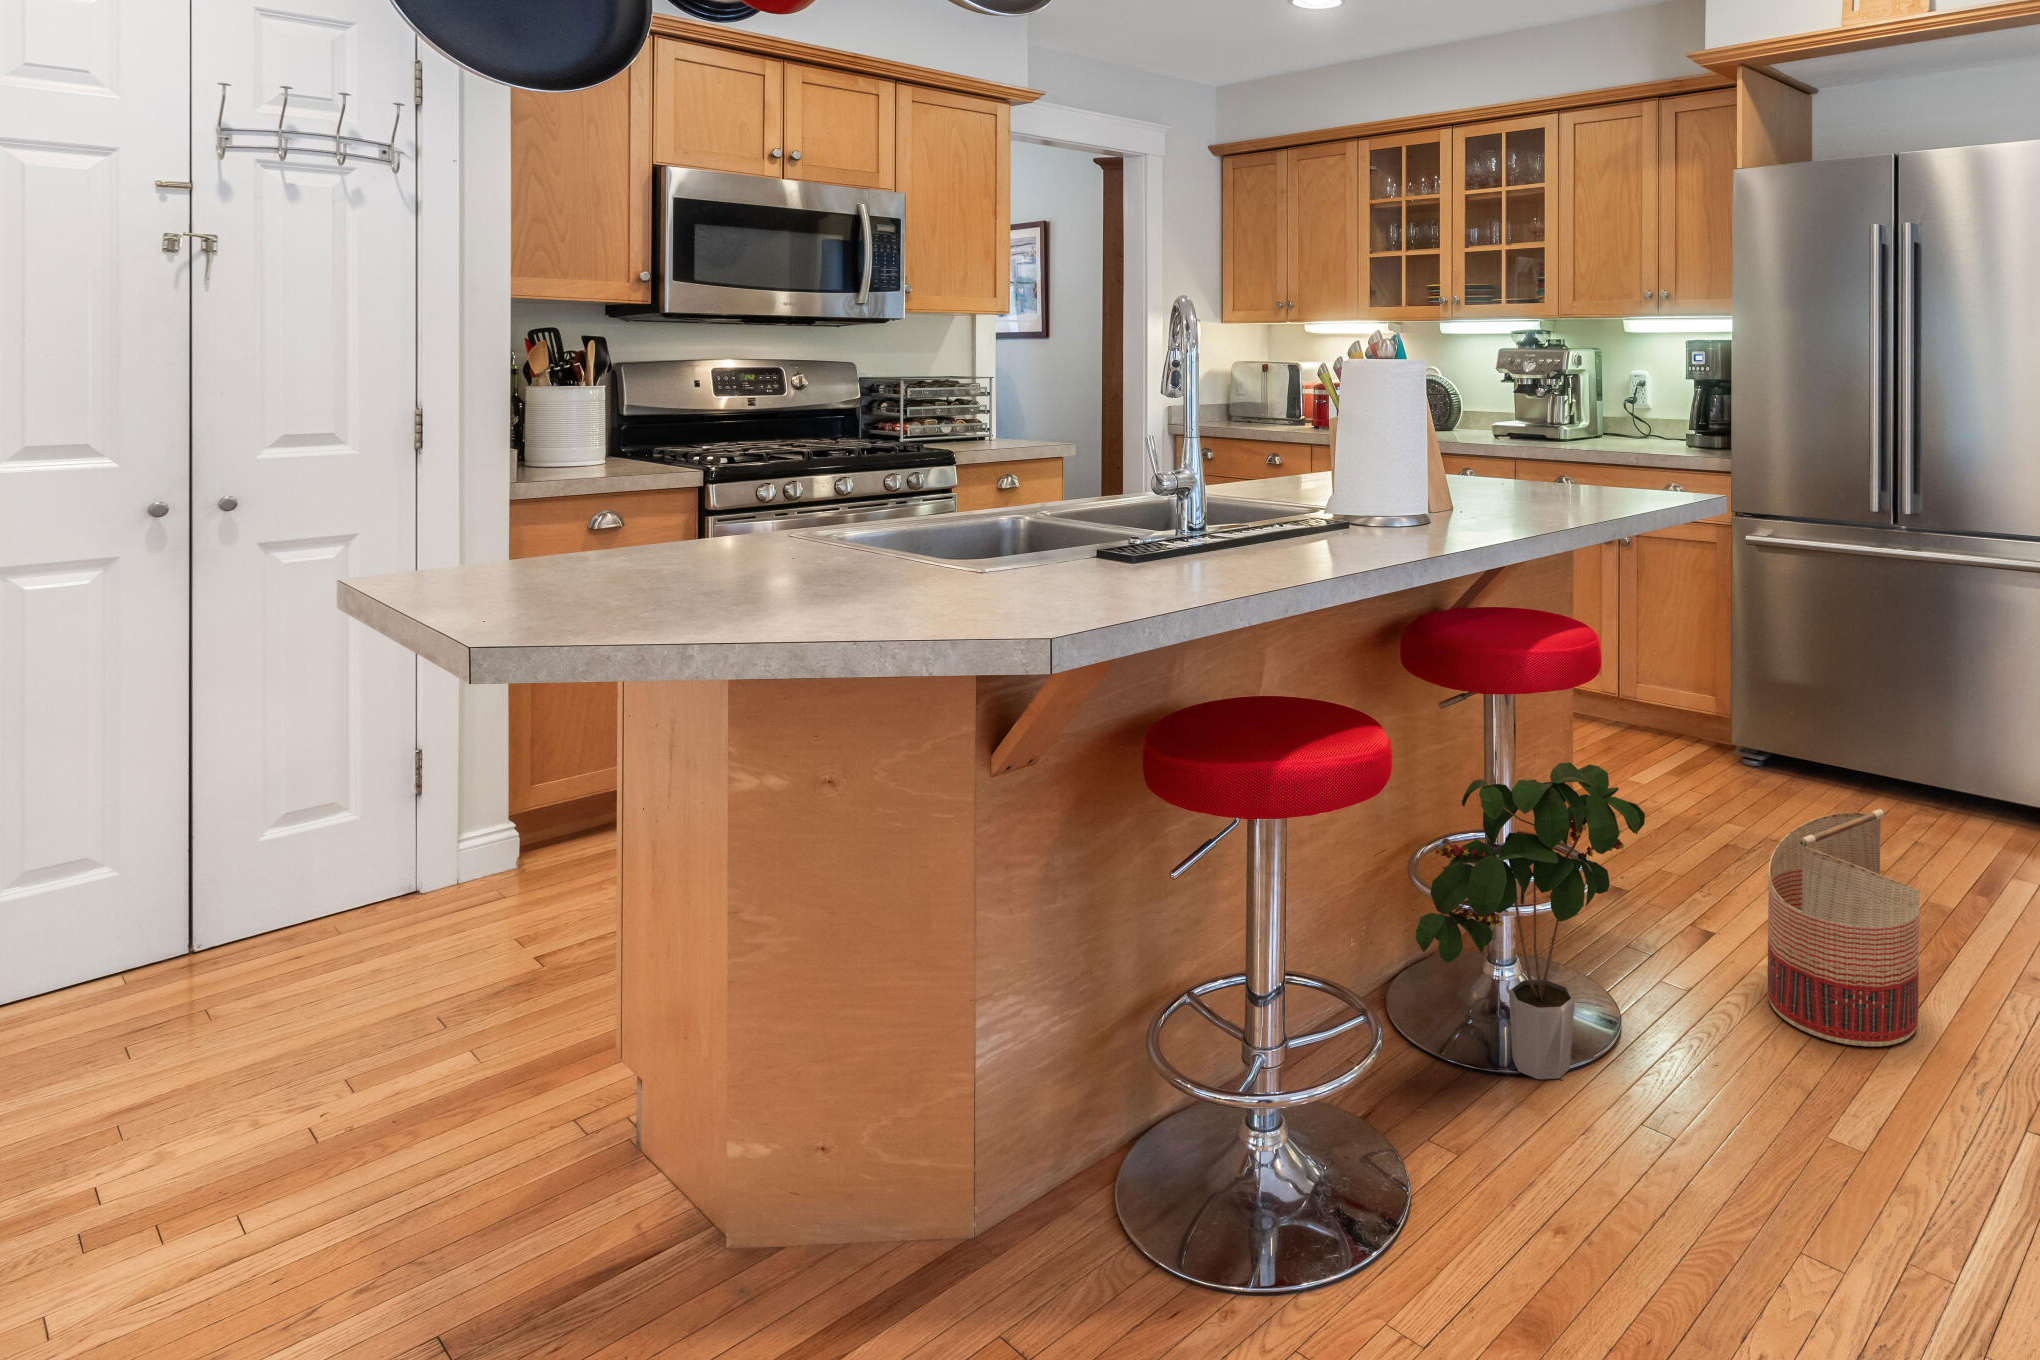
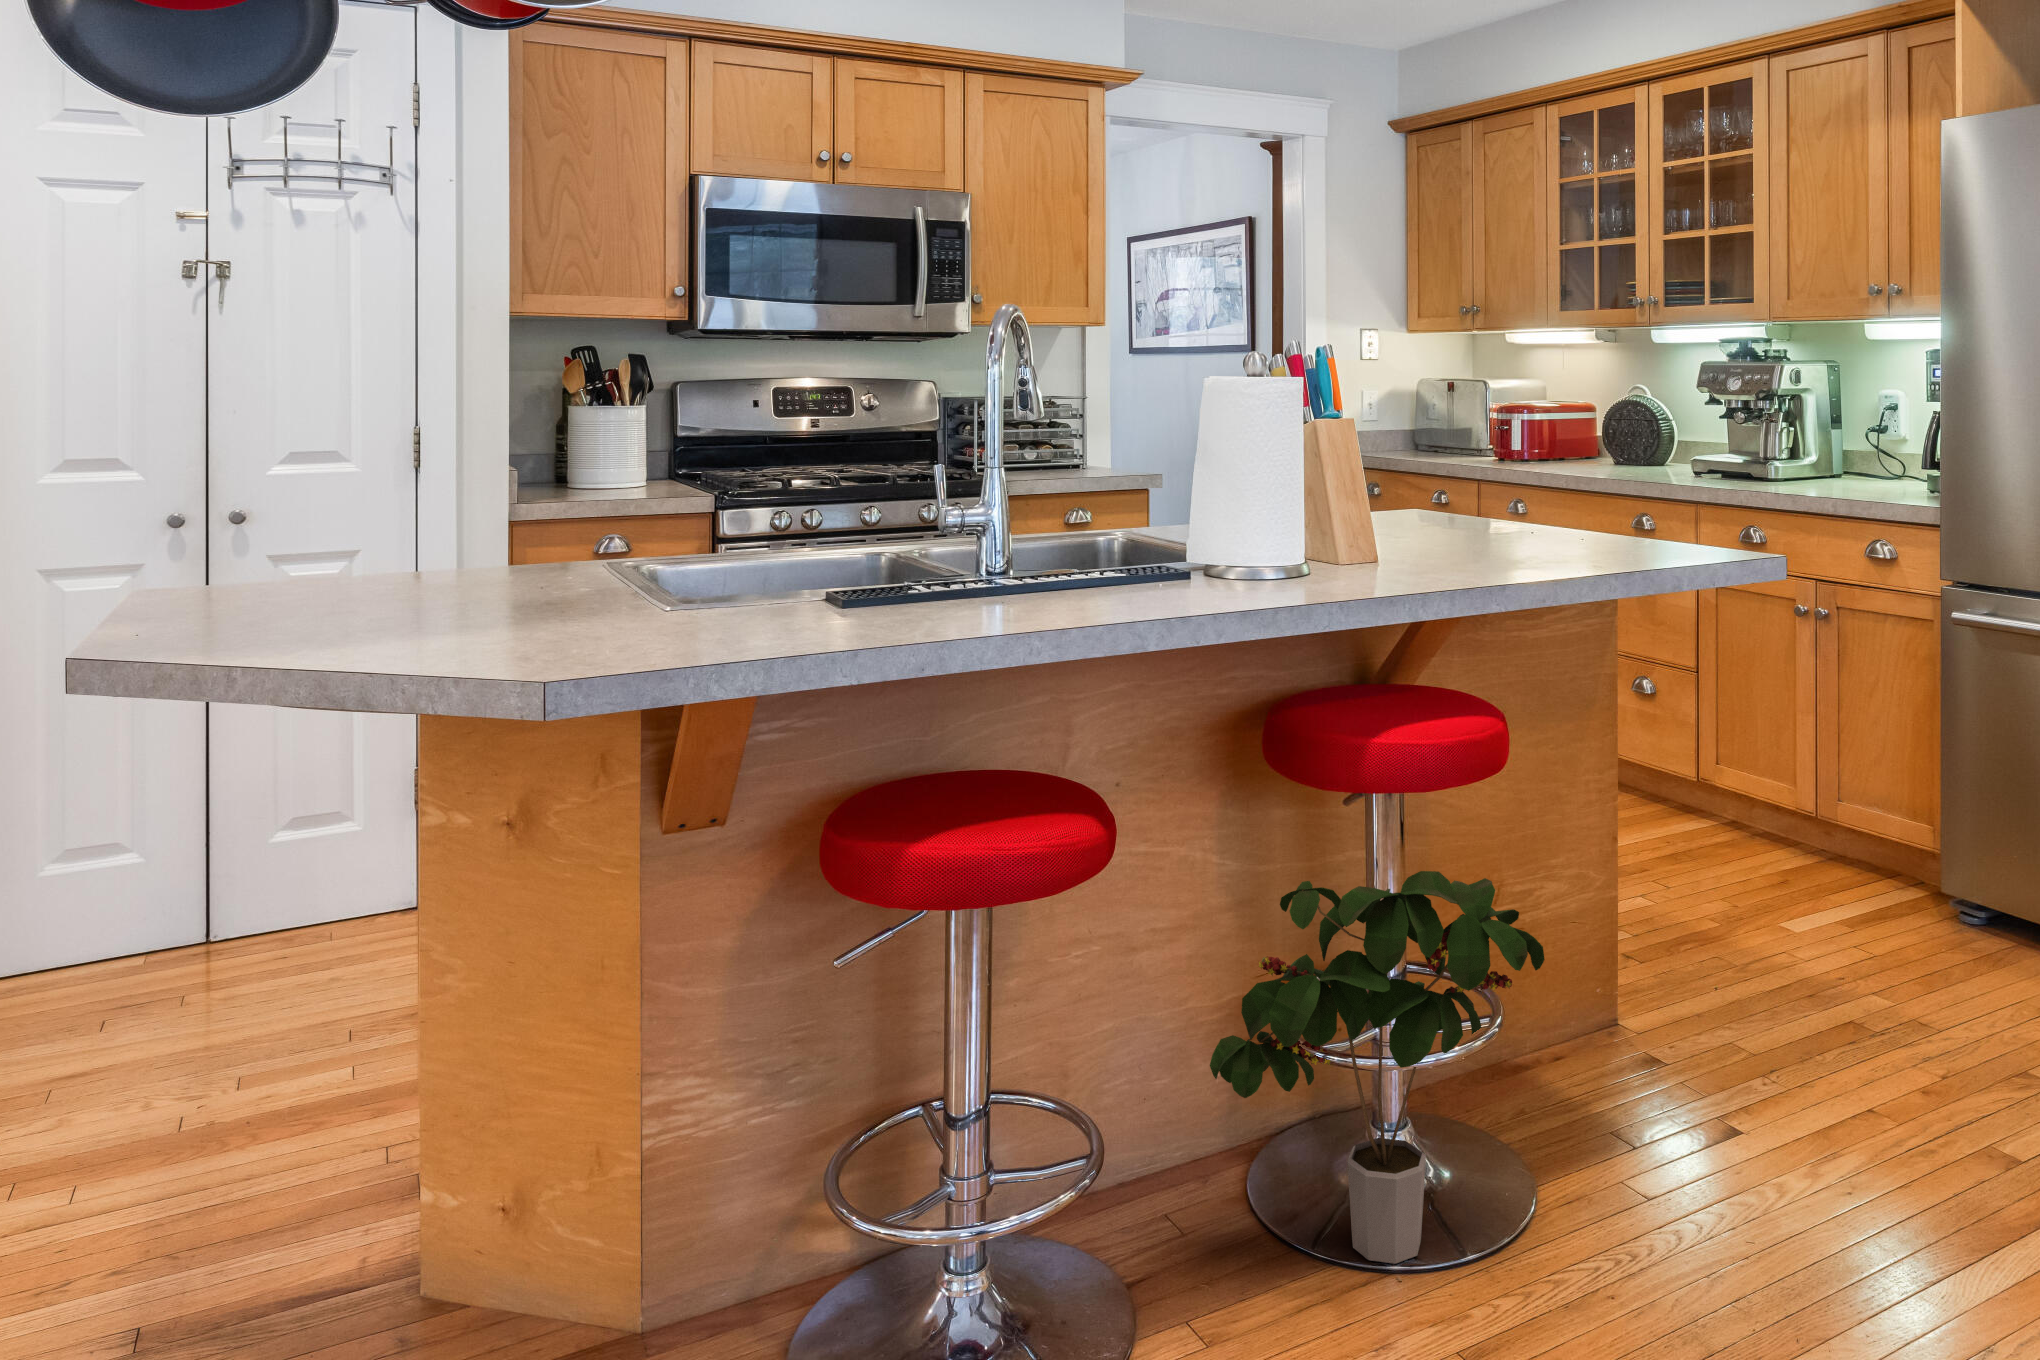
basket: present [1767,809,1920,1046] -> none [1742,978,1940,1295]

